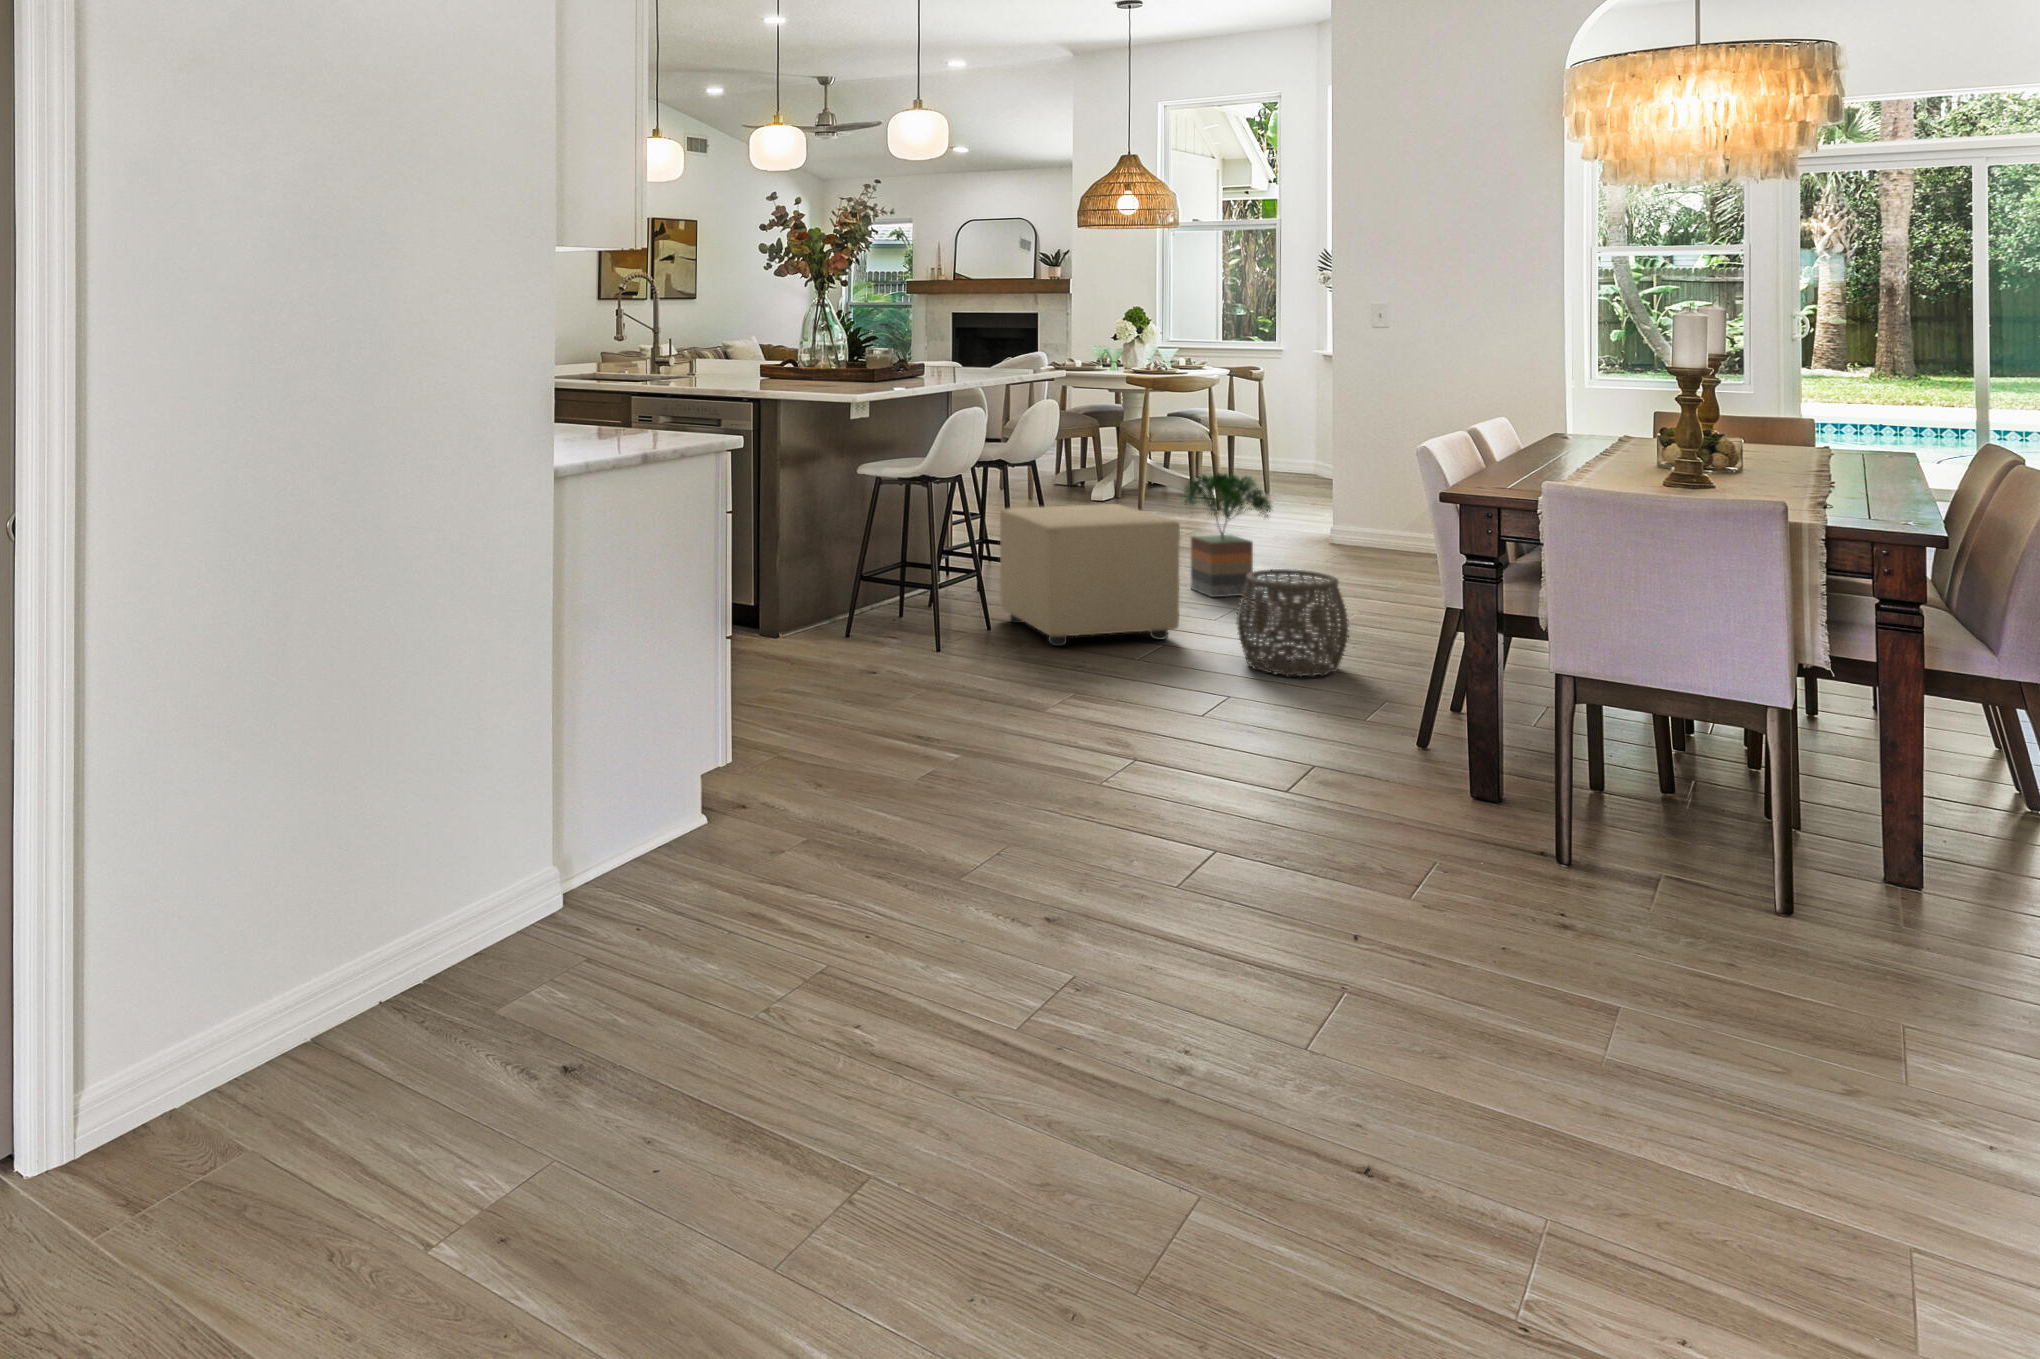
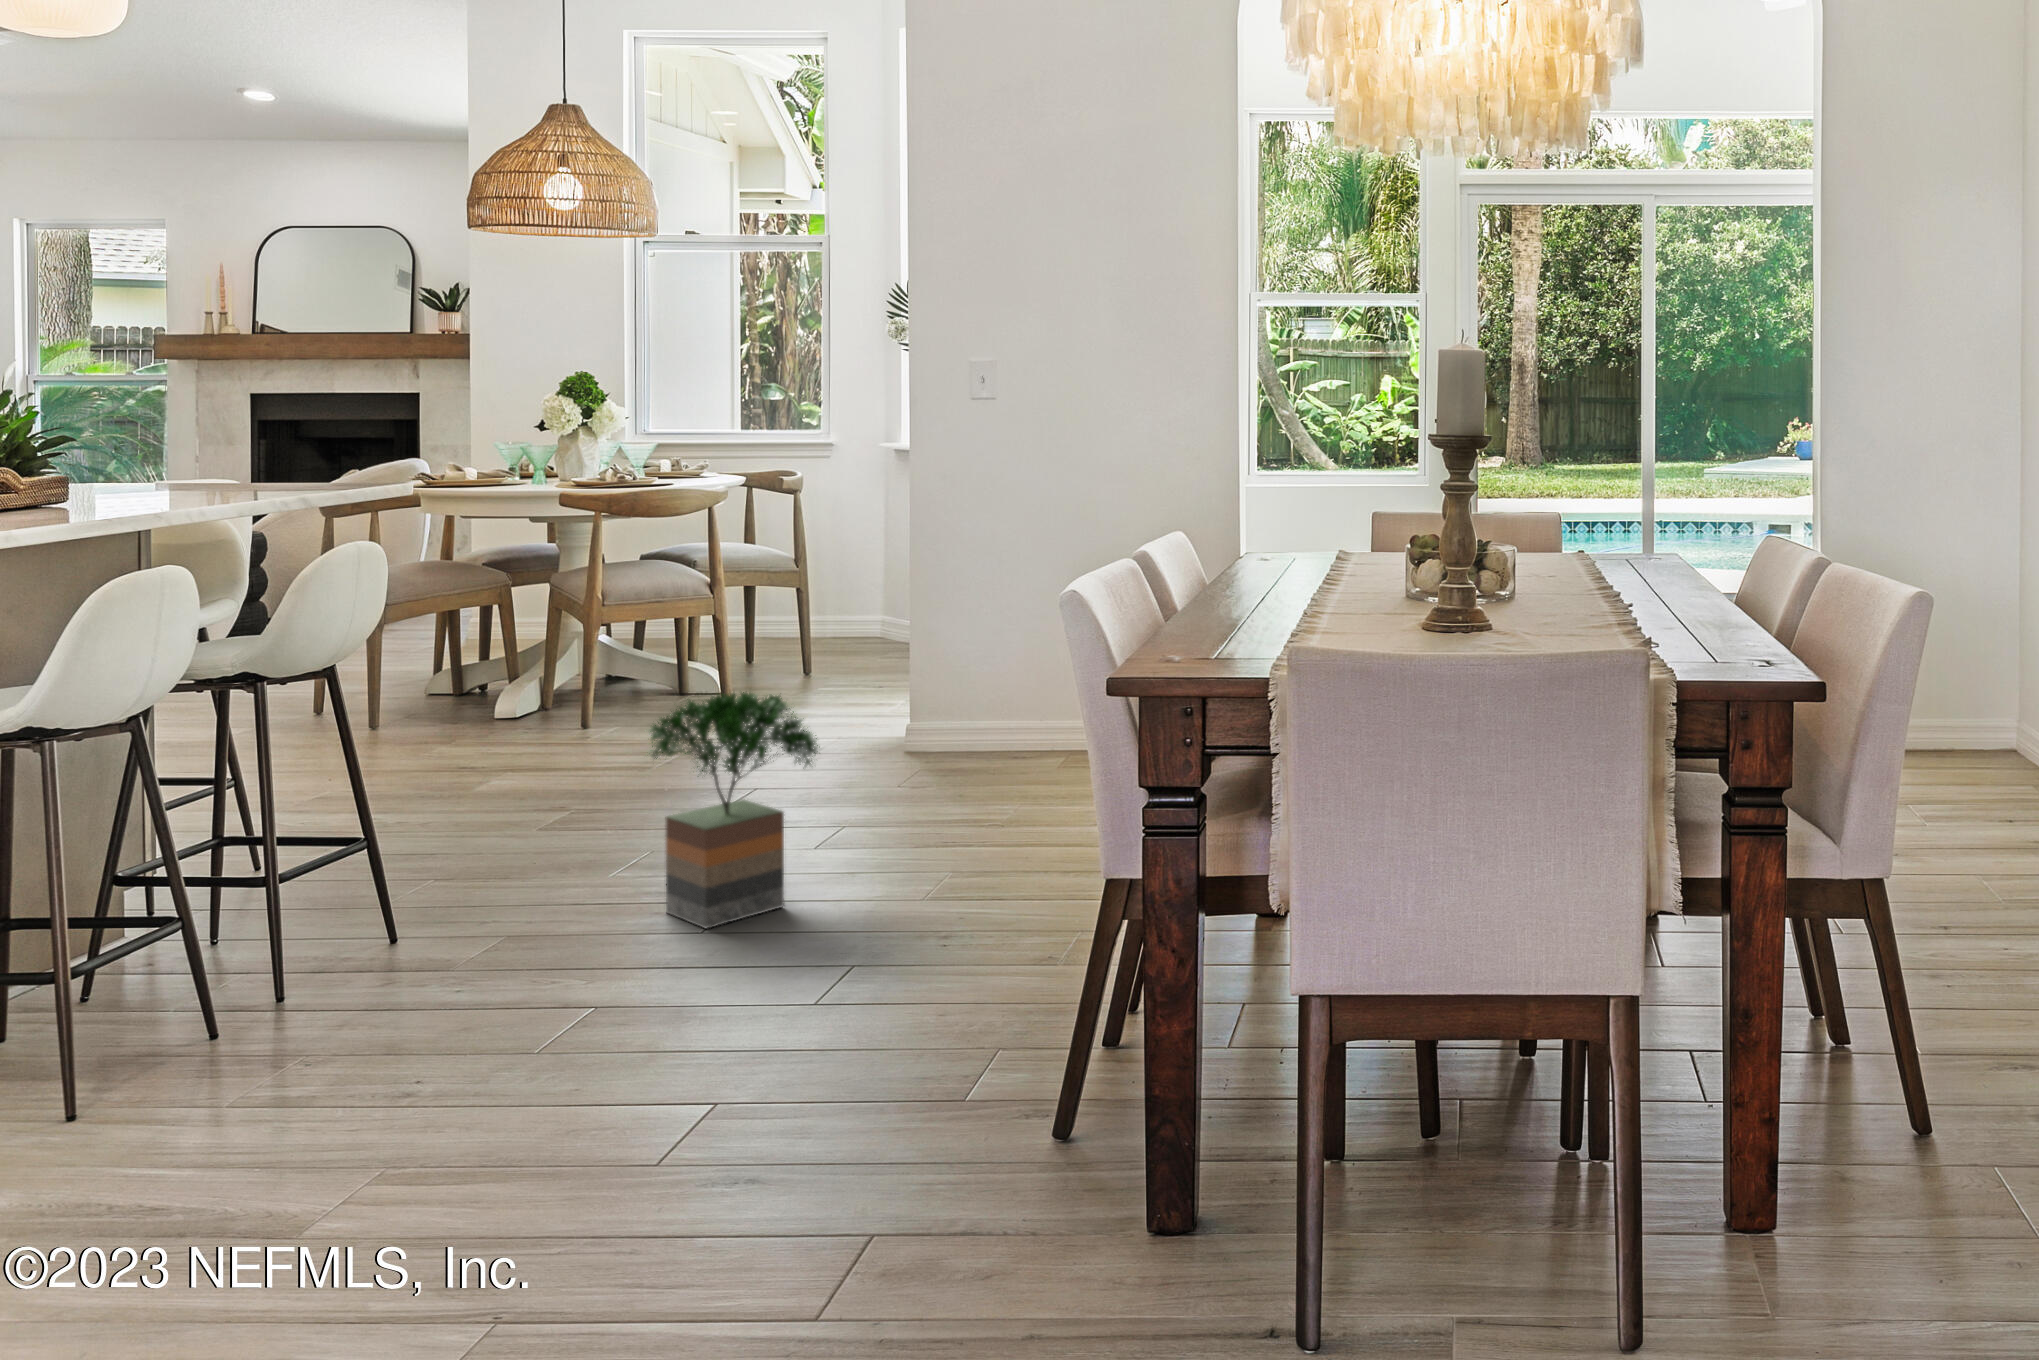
ottoman: present [1000,504,1180,646] -> none [192,799,632,1179]
woven basket: present [1237,569,1349,677] -> none [751,901,974,1140]

